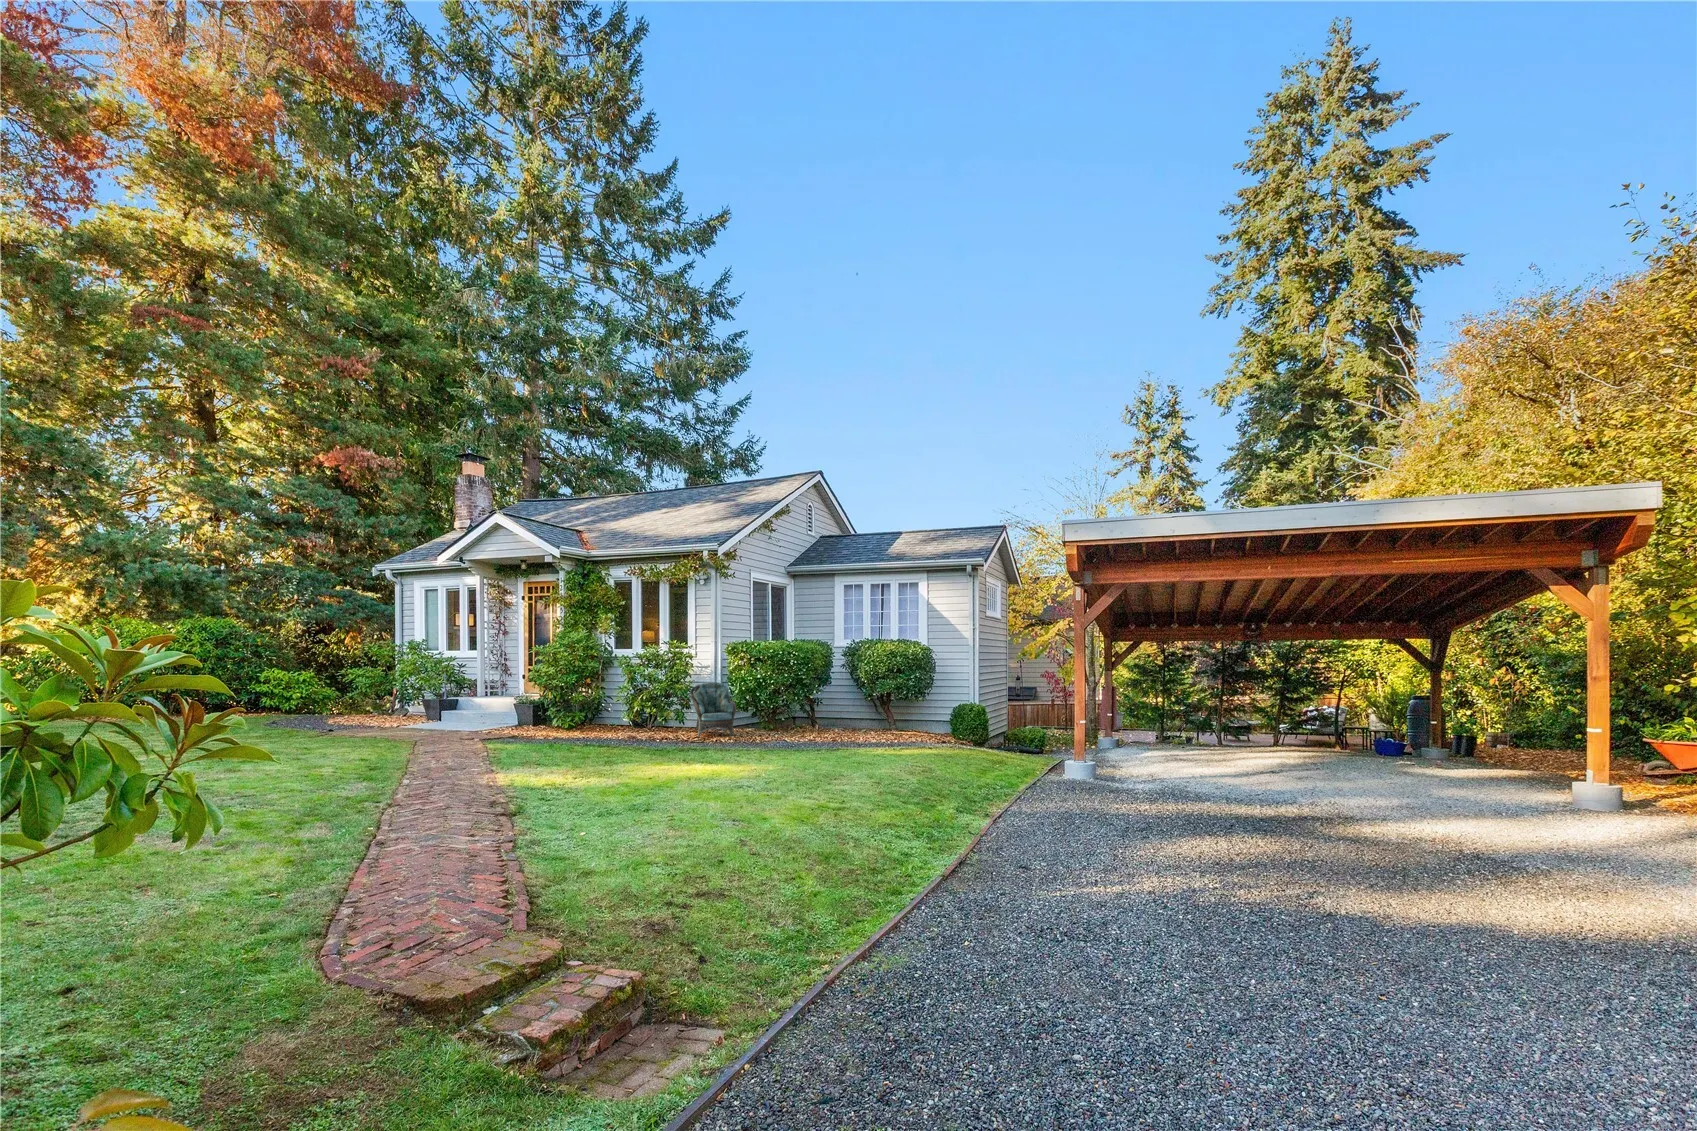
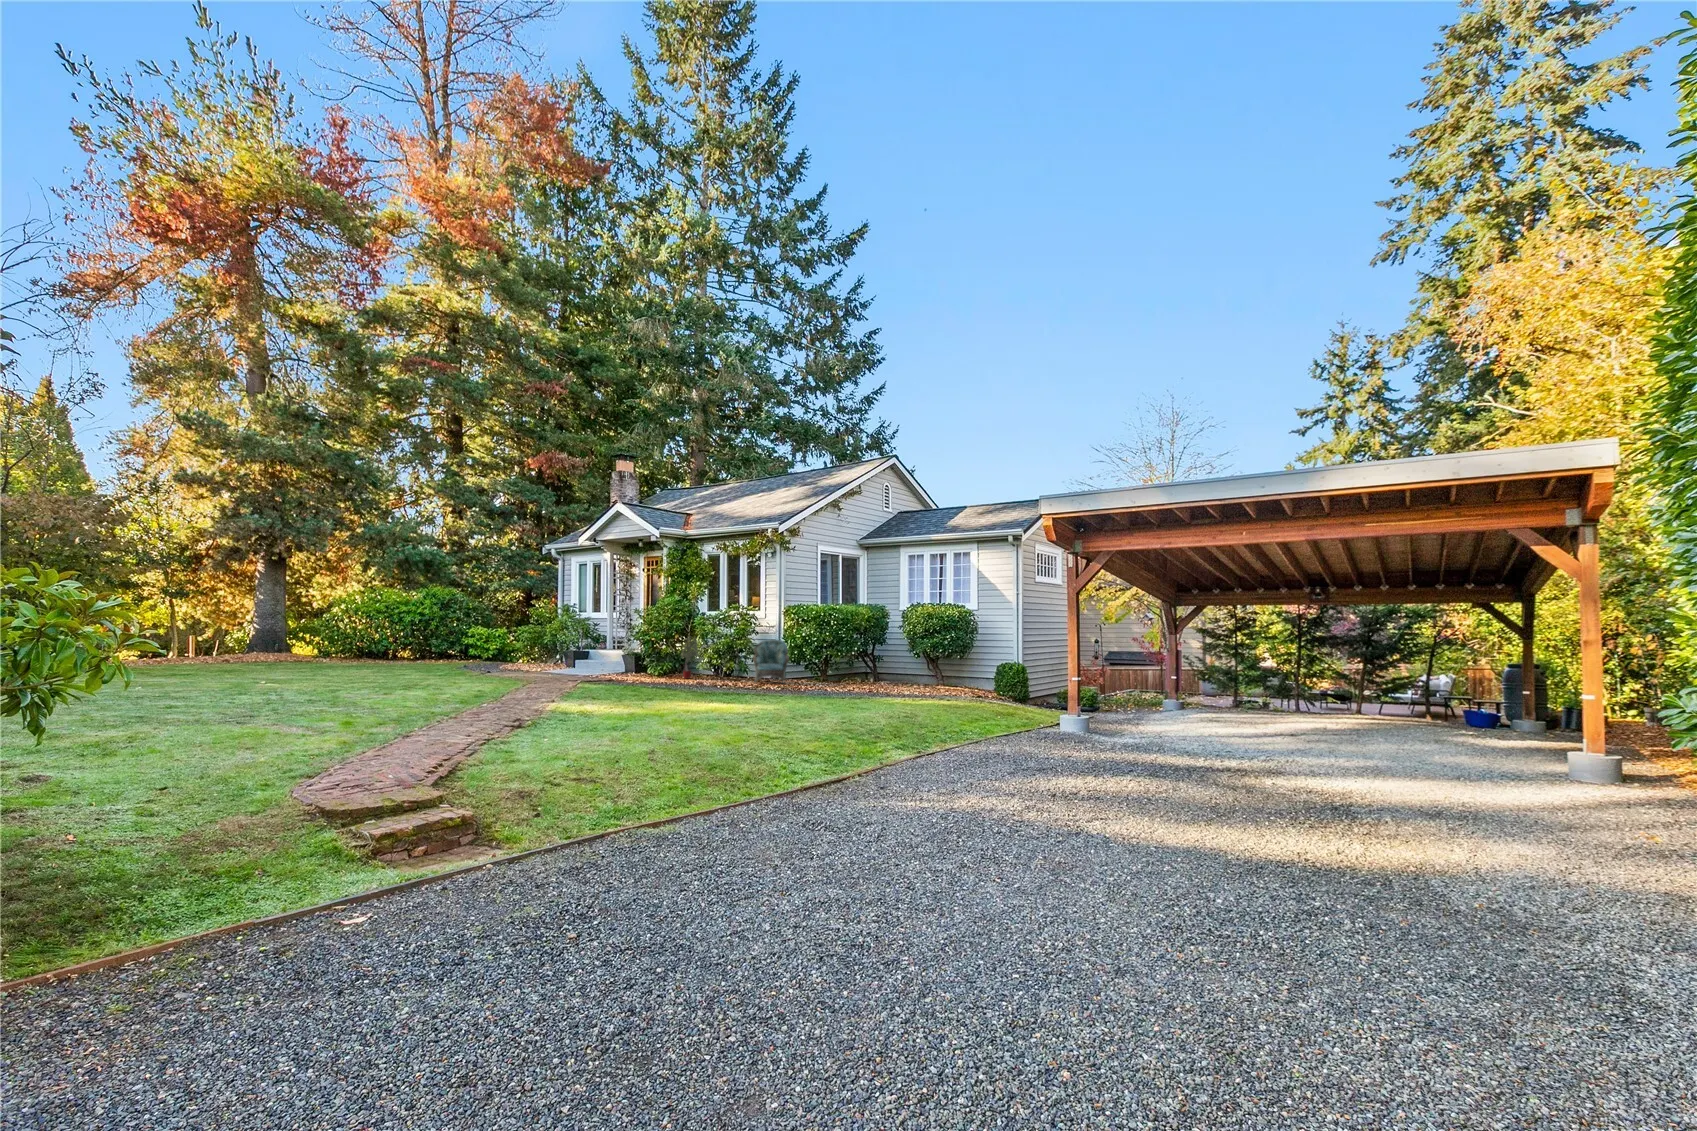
potted tree: none [594,683,627,735] -> present [681,638,700,679]

